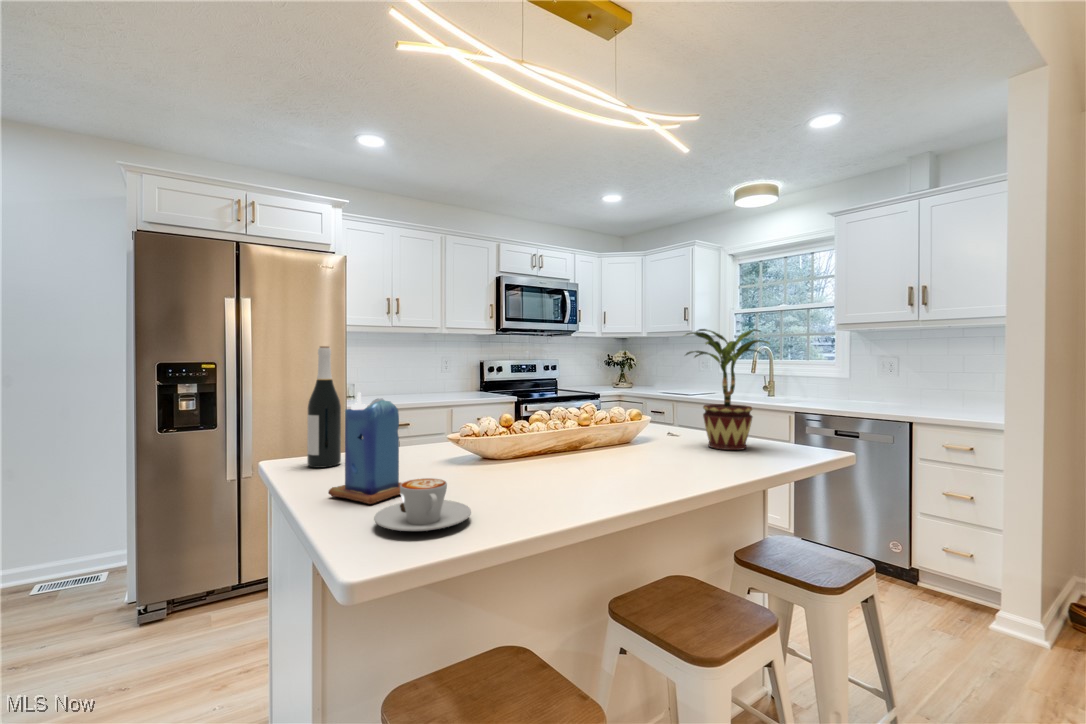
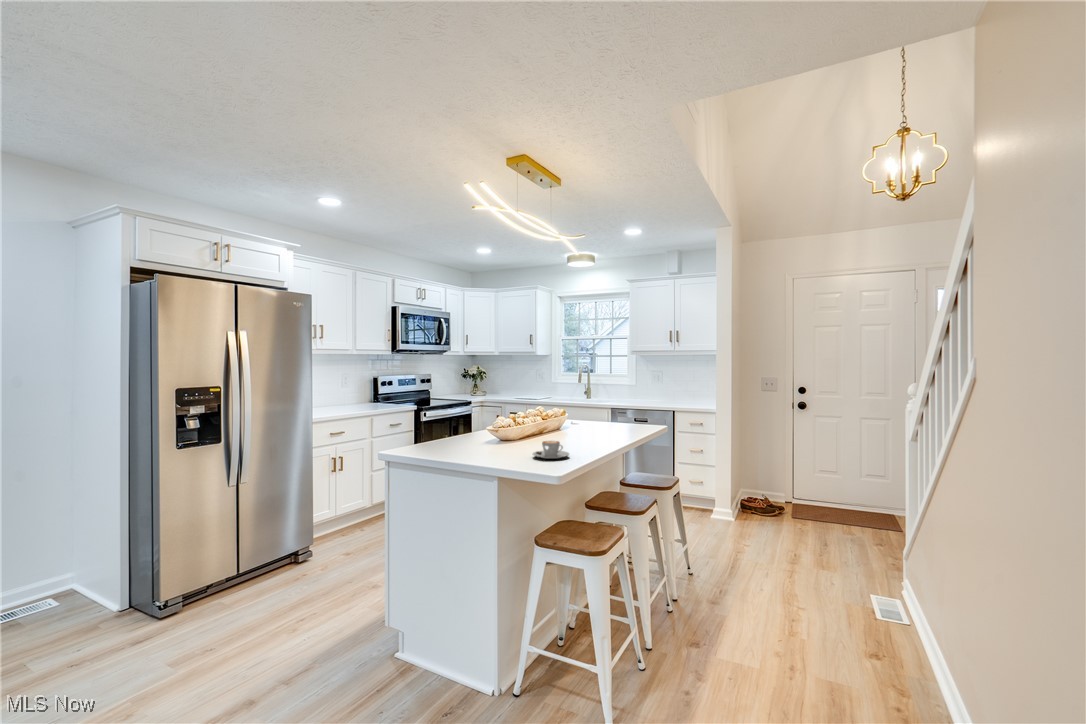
potted plant: present [686,329,769,450] -> none [592,368,635,428]
wine bottle: present [307,346,341,468] -> none [427,383,444,450]
candle: present [329,392,401,504] -> none [487,407,517,456]

